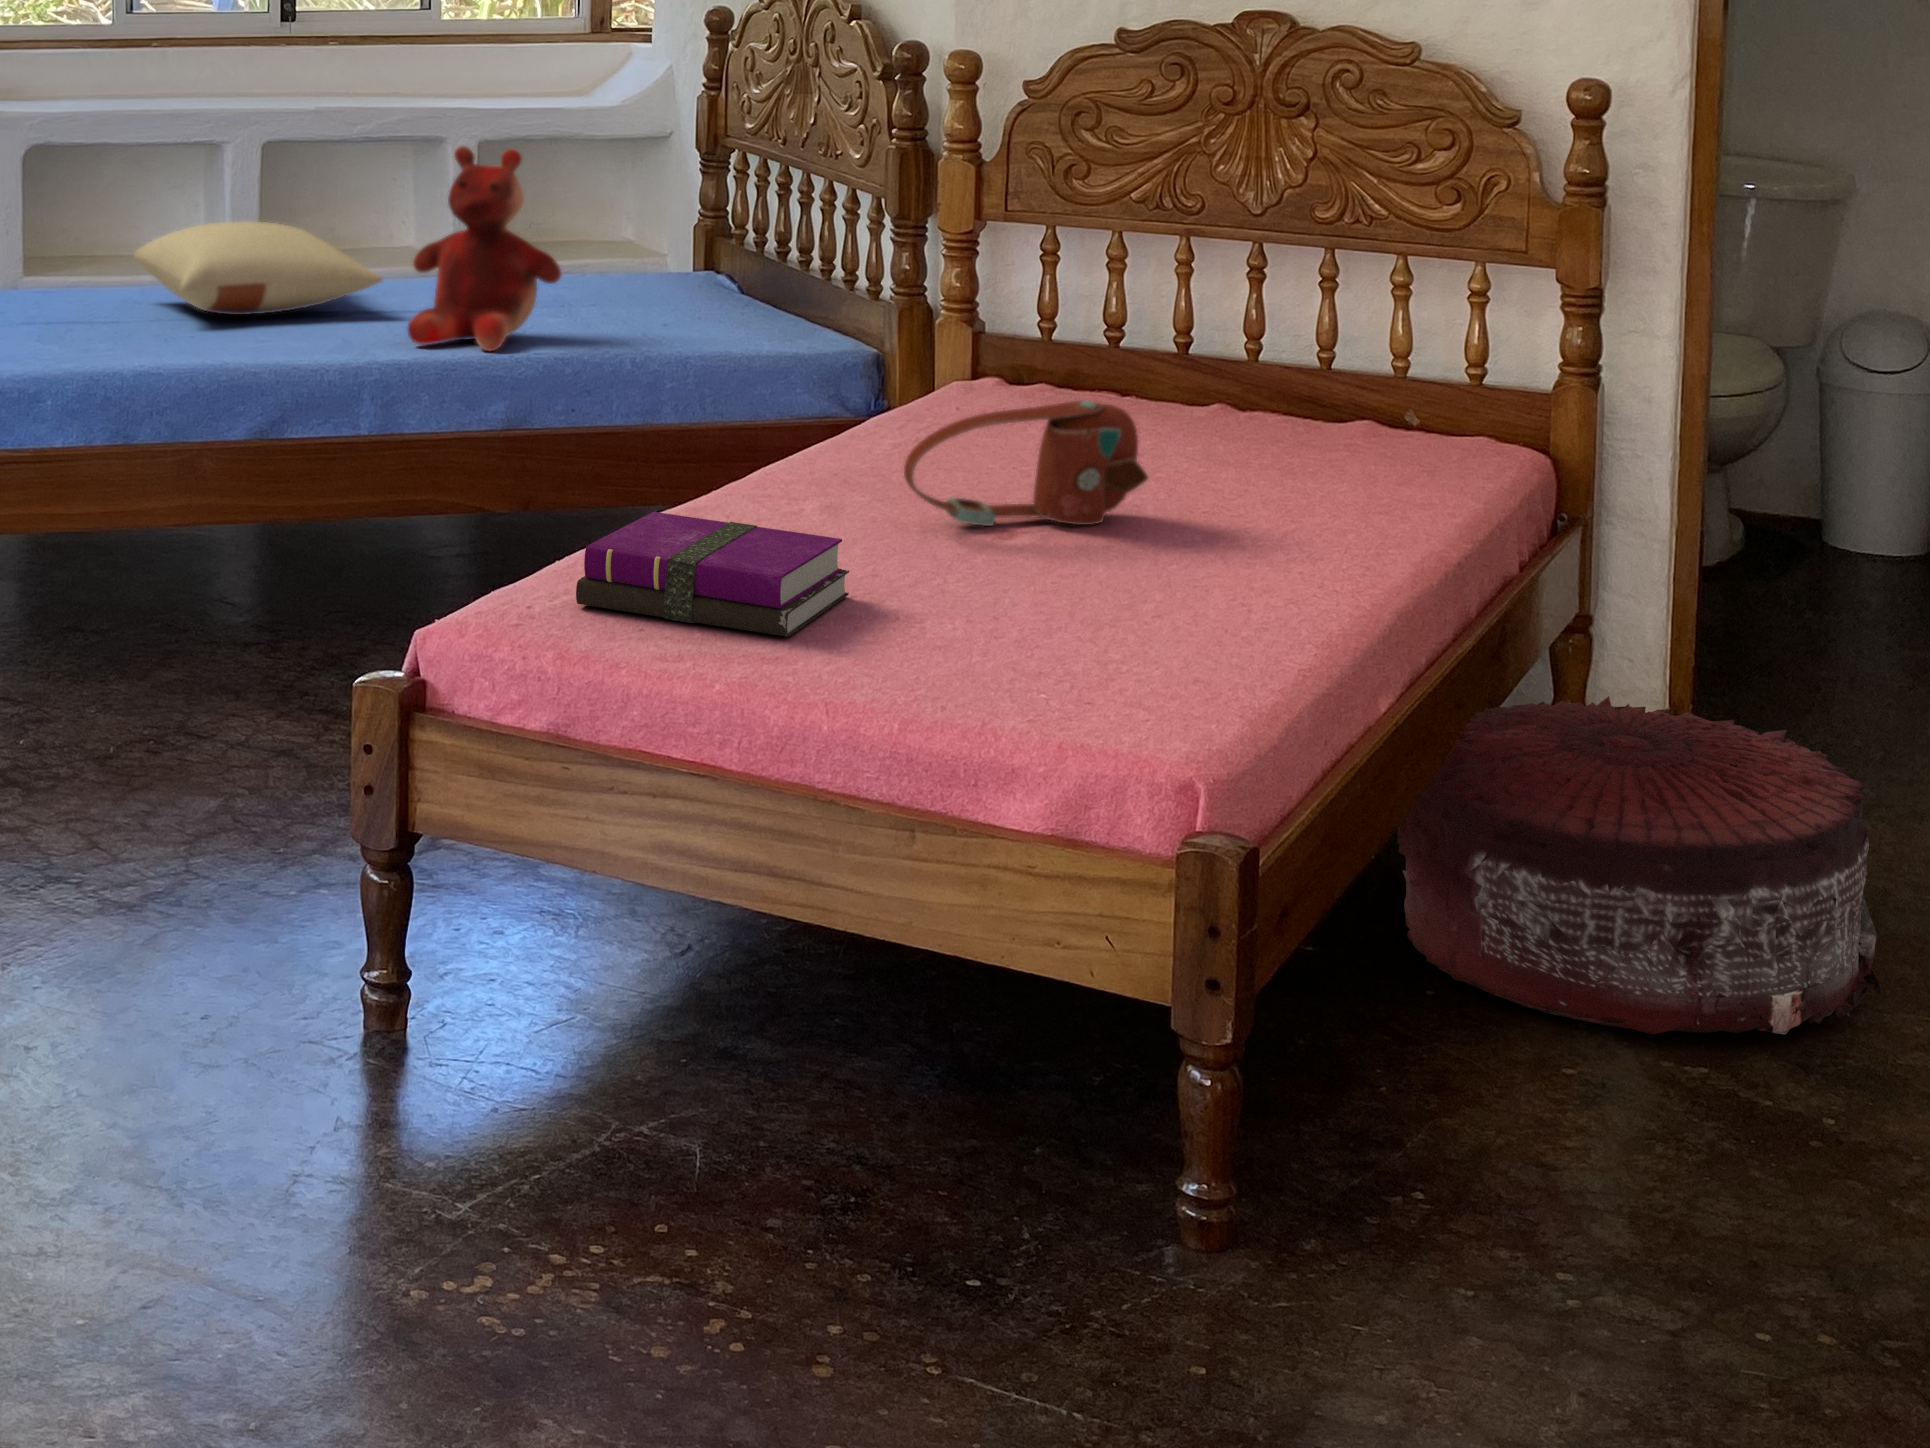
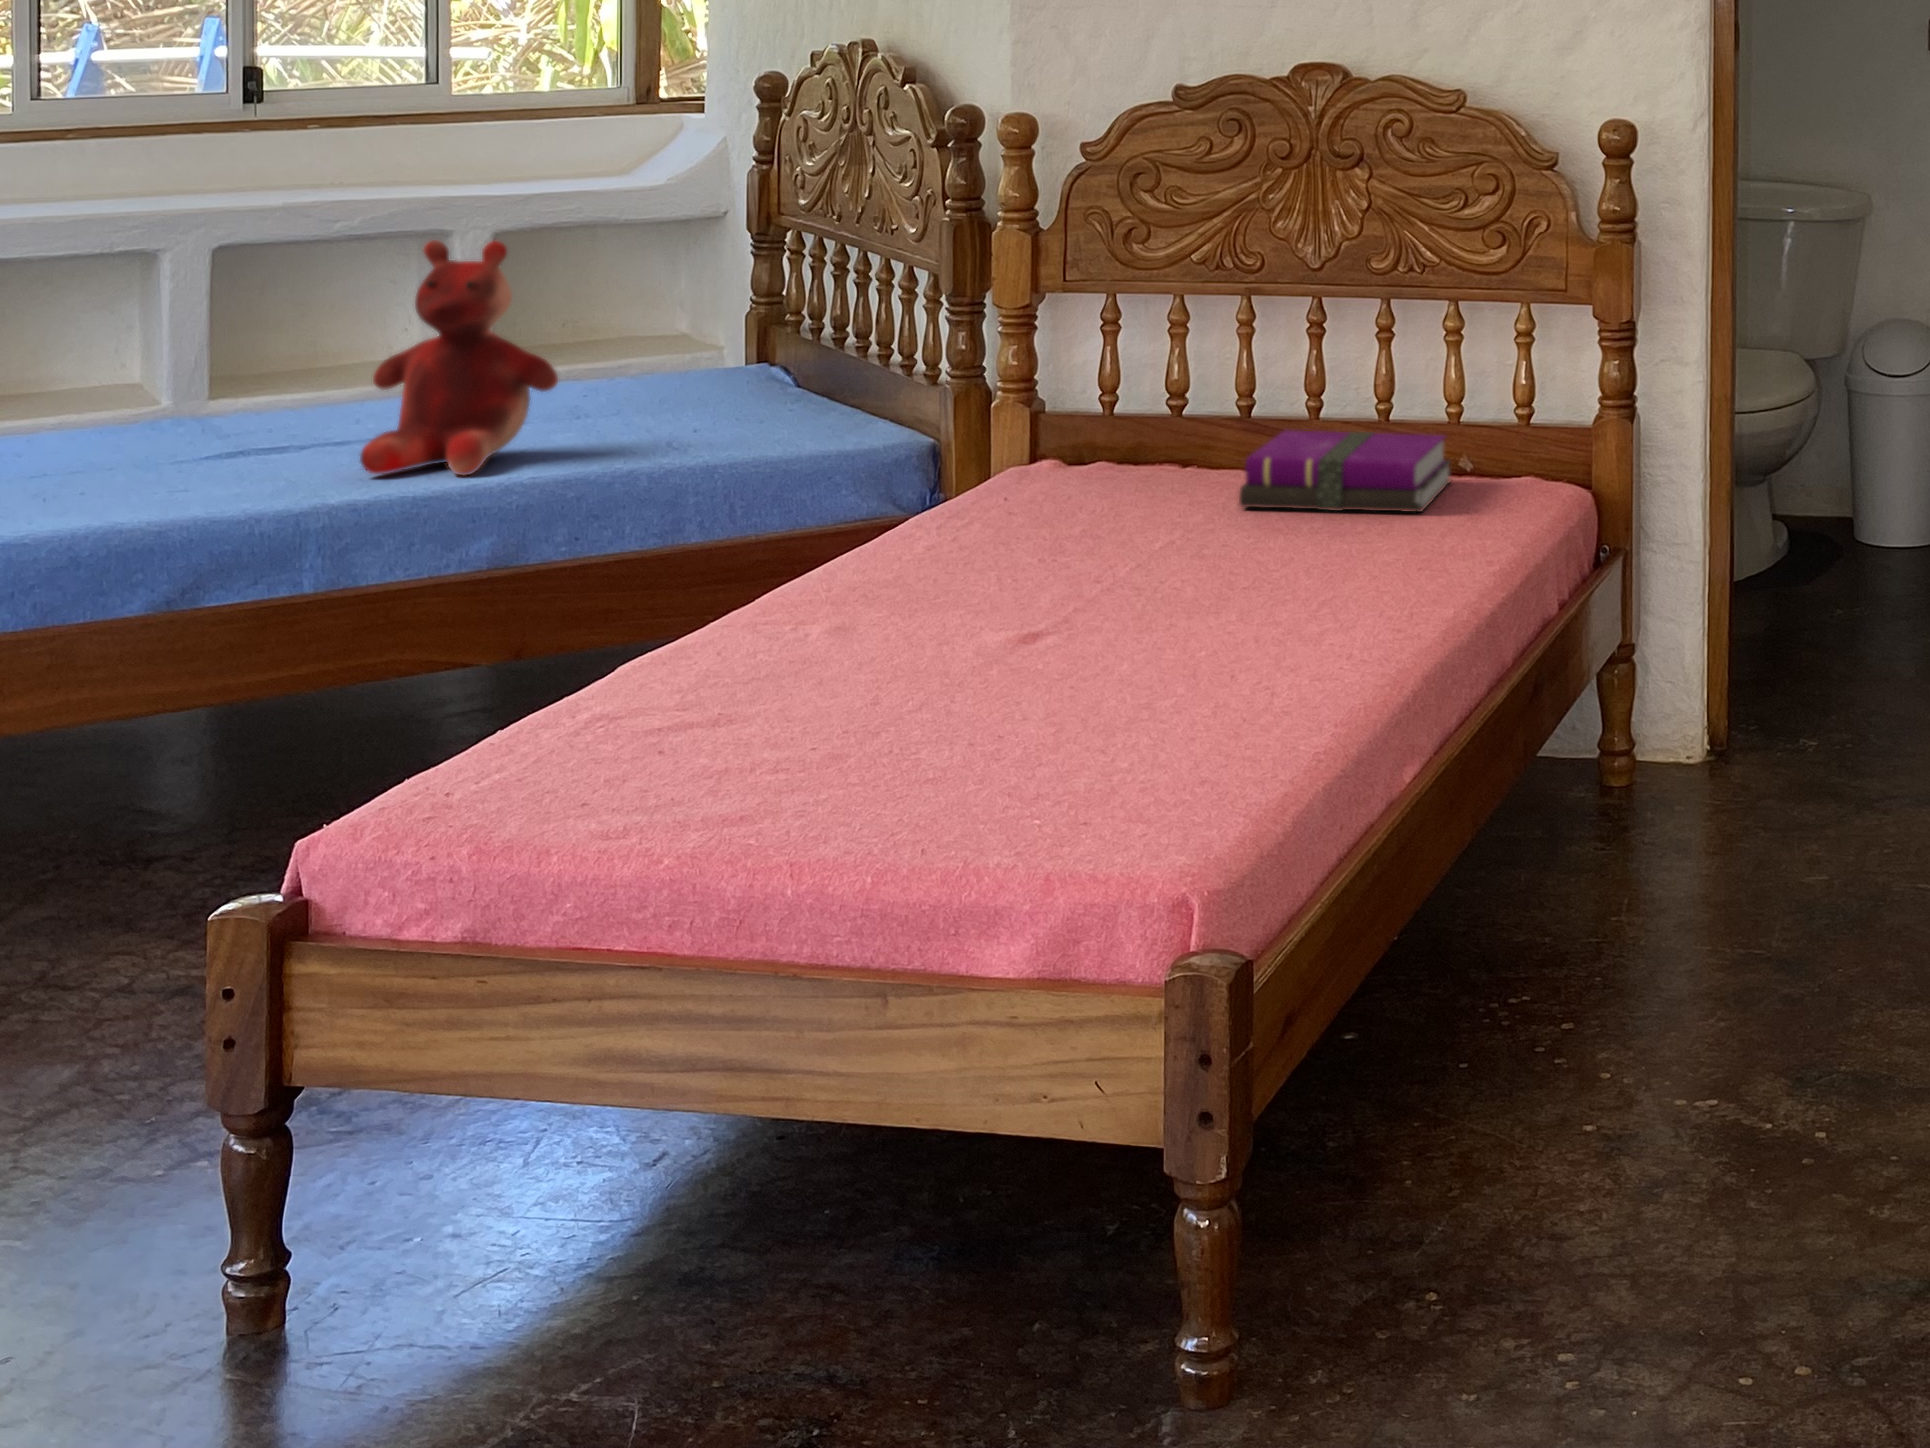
pillow: present [134,221,382,315] -> none [8,341,341,456]
handbag: present [904,400,1148,526] -> none [913,482,1183,629]
notebook: present [576,512,849,637] -> present [1239,430,1450,512]
pouf: present [1398,696,1881,1034] -> none [1438,724,1878,1066]

